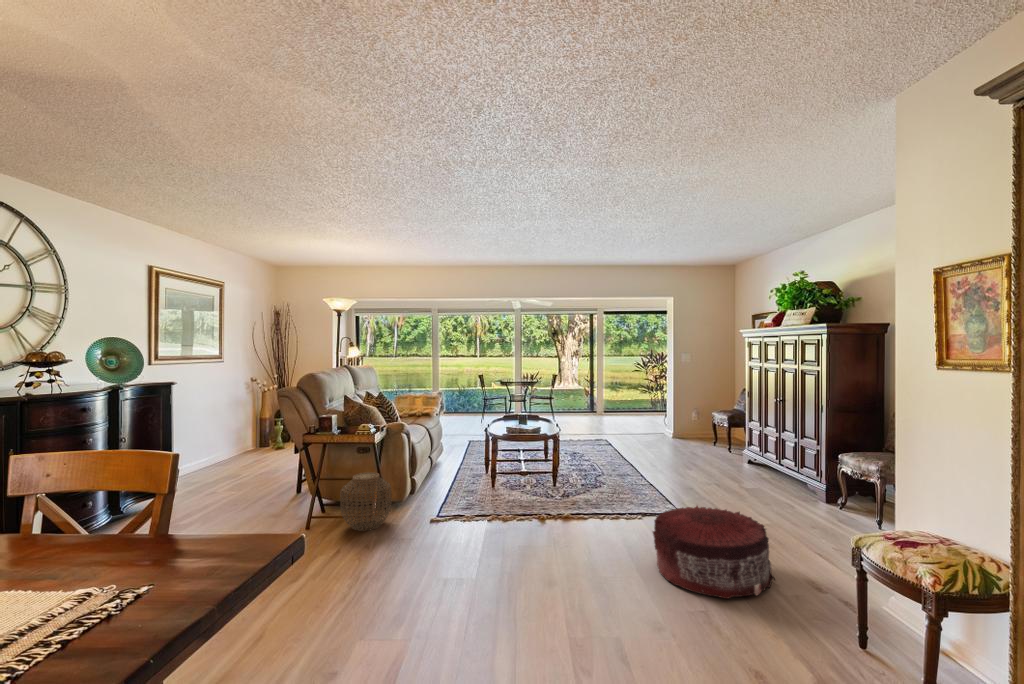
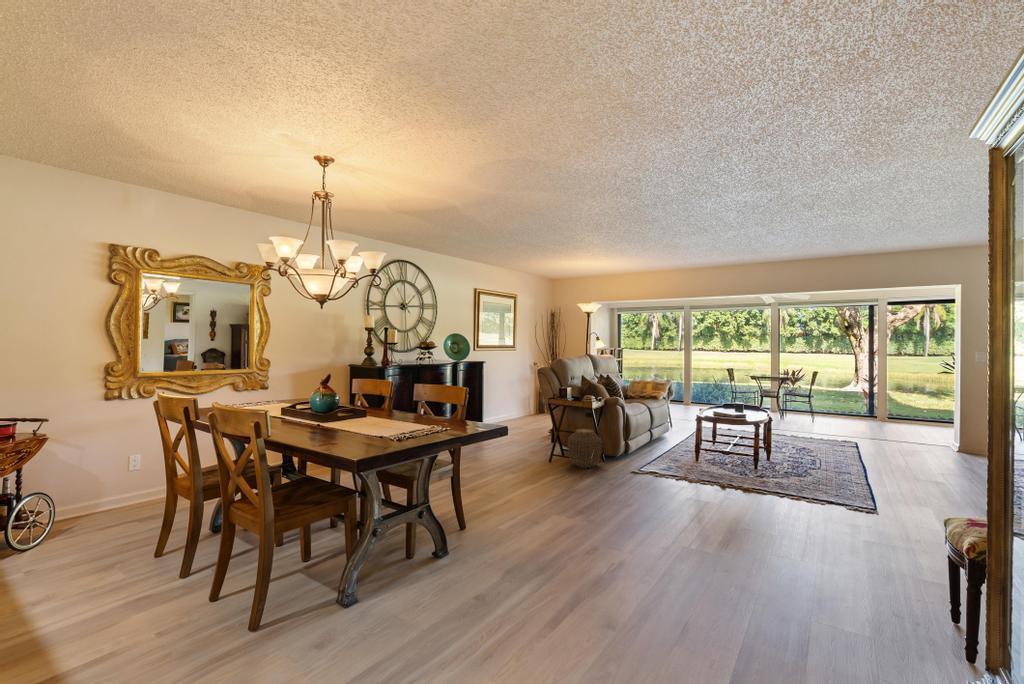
pouf: present [653,506,775,599] -> none [783,486,897,563]

